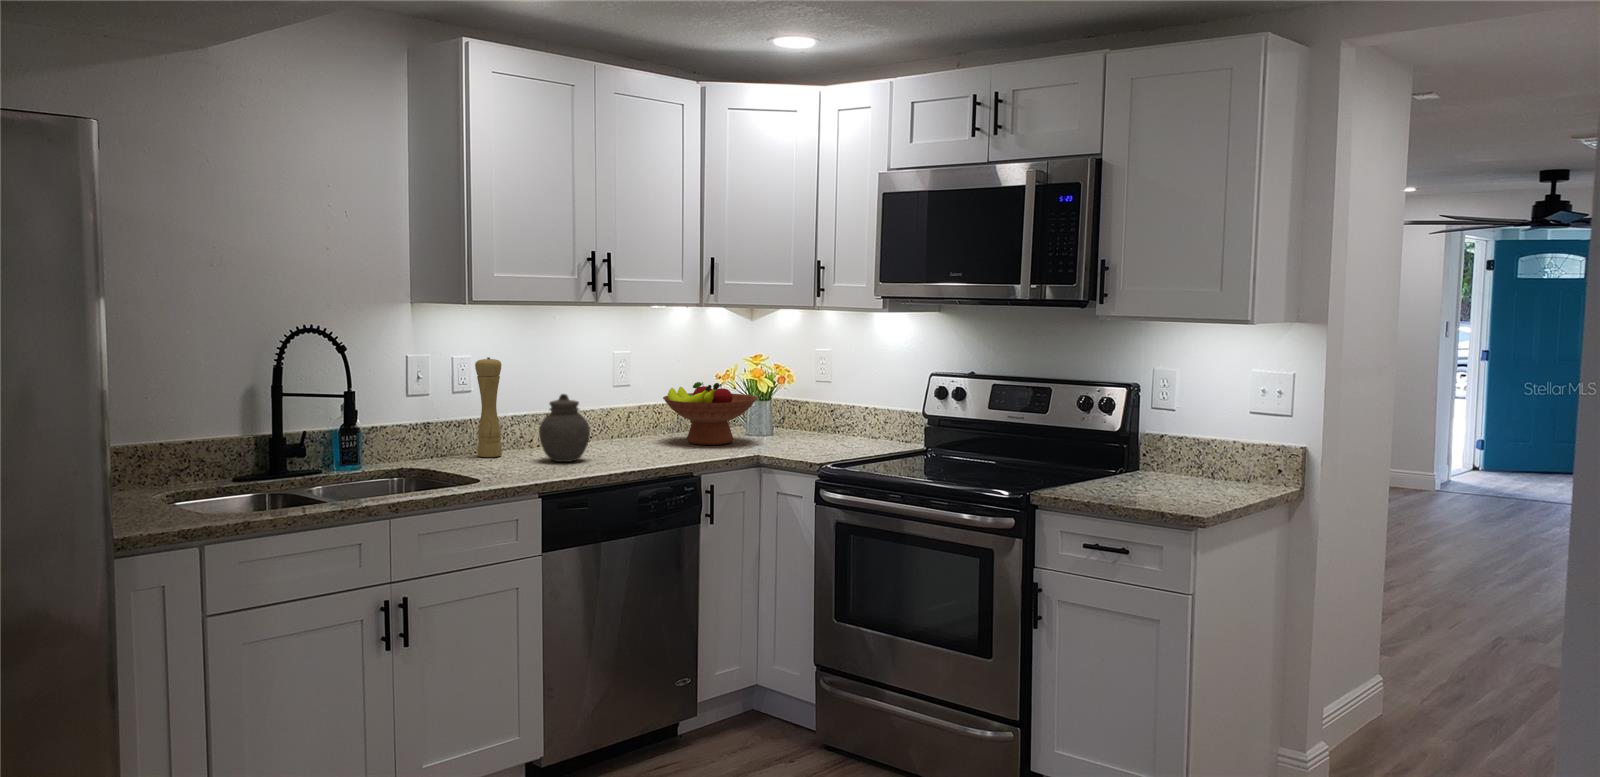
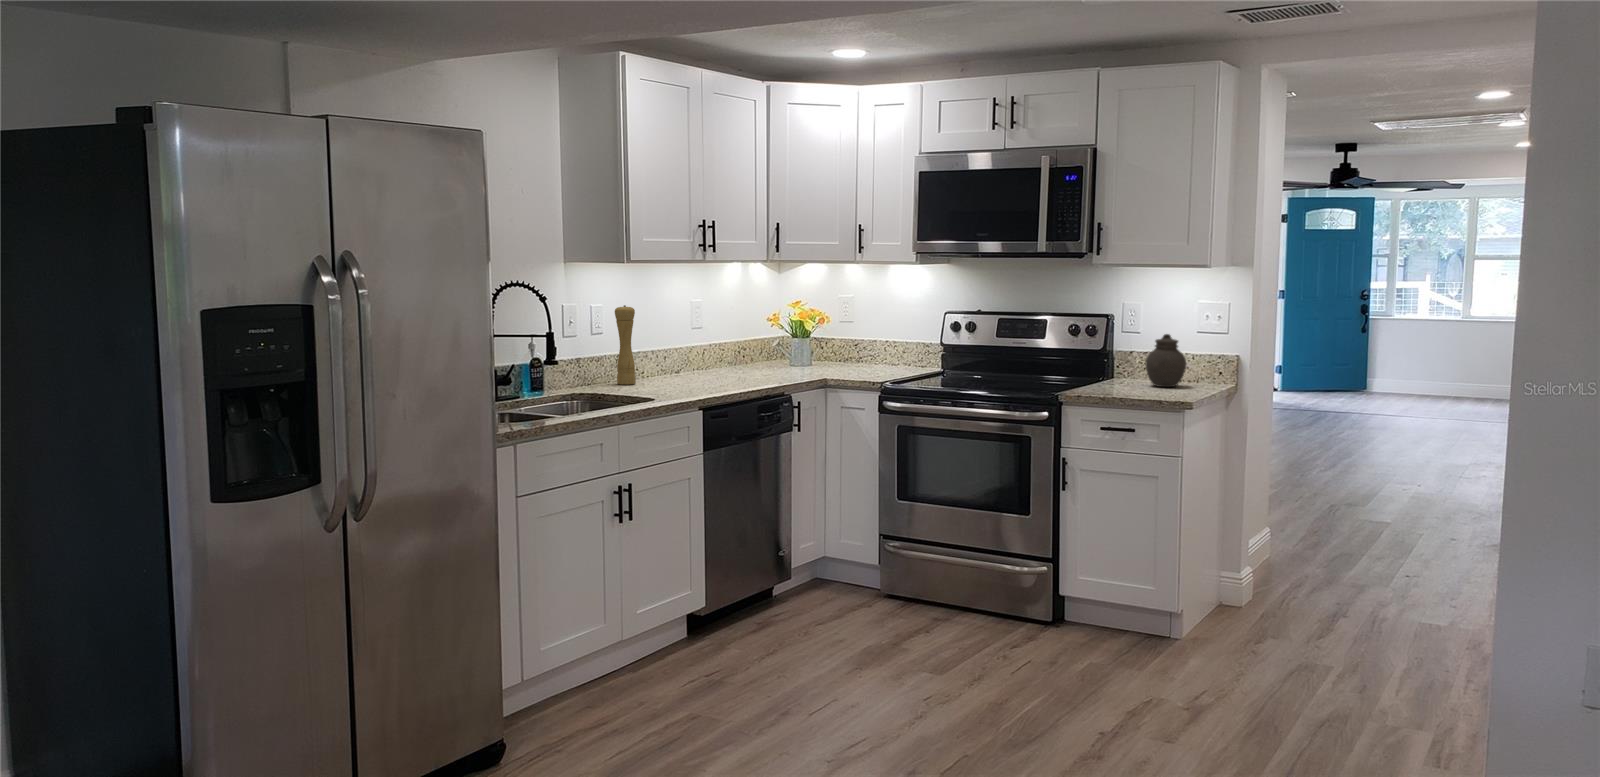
fruit bowl: present [663,382,757,445] -> none [739,323,813,372]
jar: present [539,394,590,462] -> present [1146,334,1186,387]

